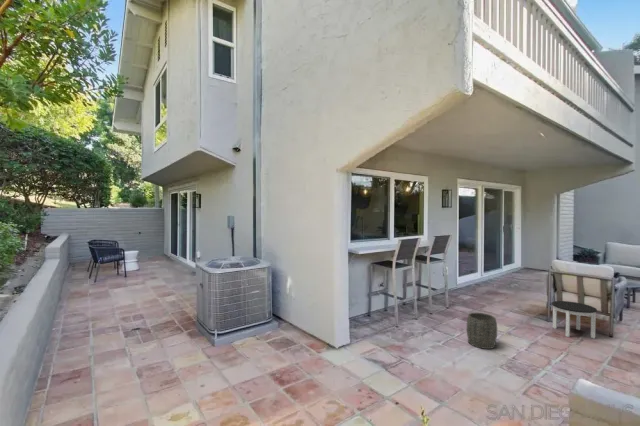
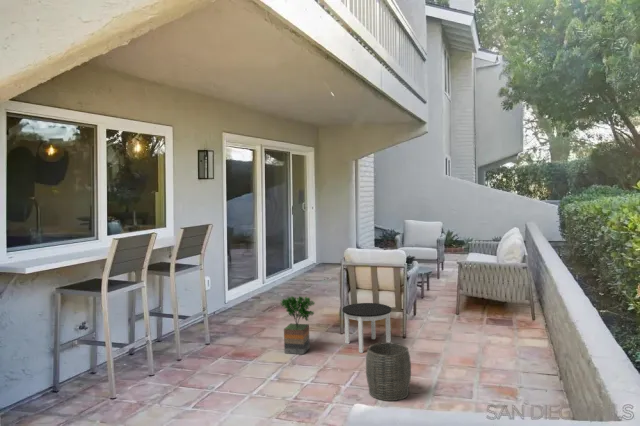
potted tree: none [501,287,529,328] -> present [281,296,314,354]
woven basket: present [467,313,497,349] -> present [366,342,411,401]

